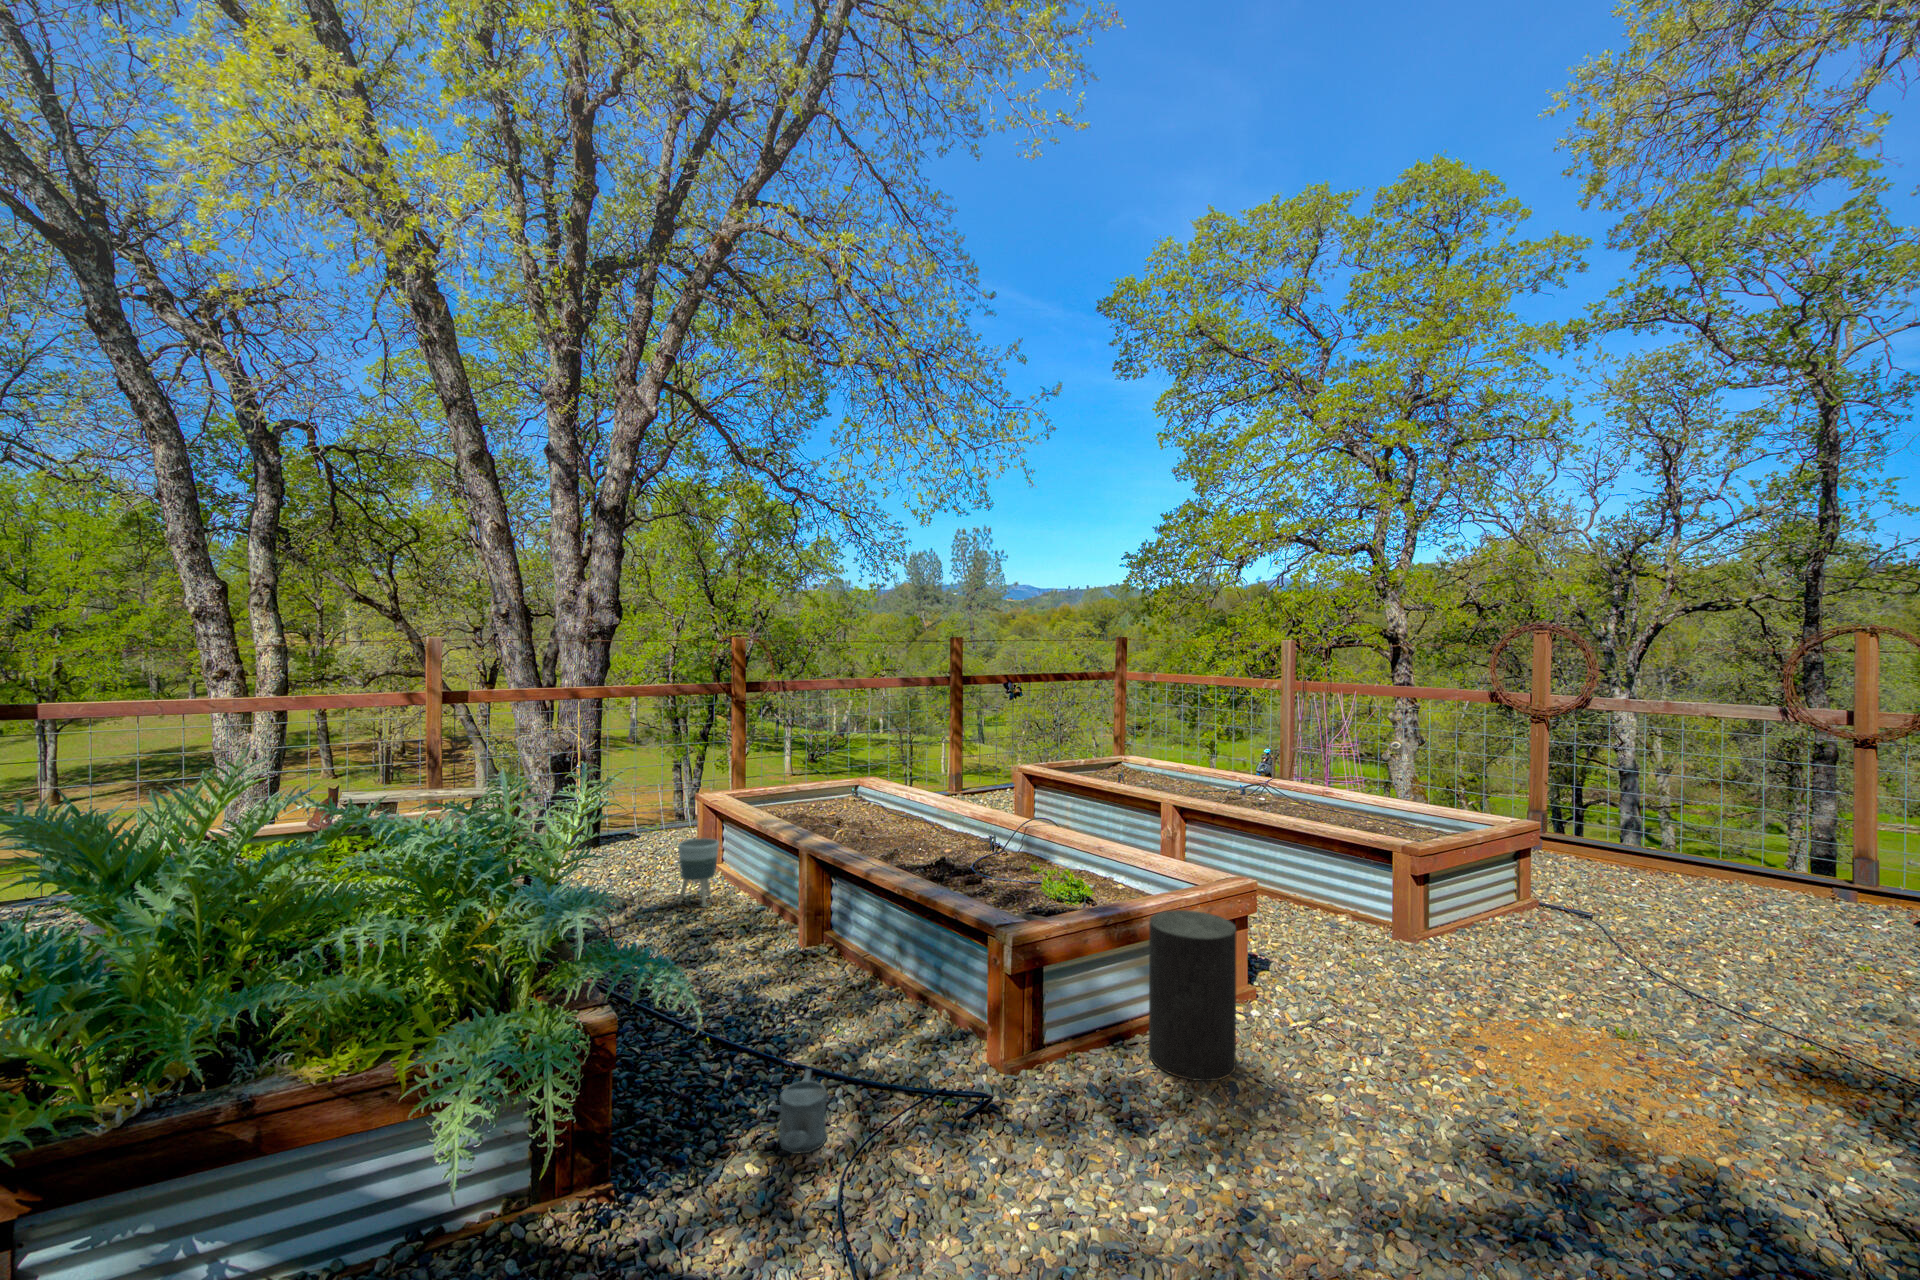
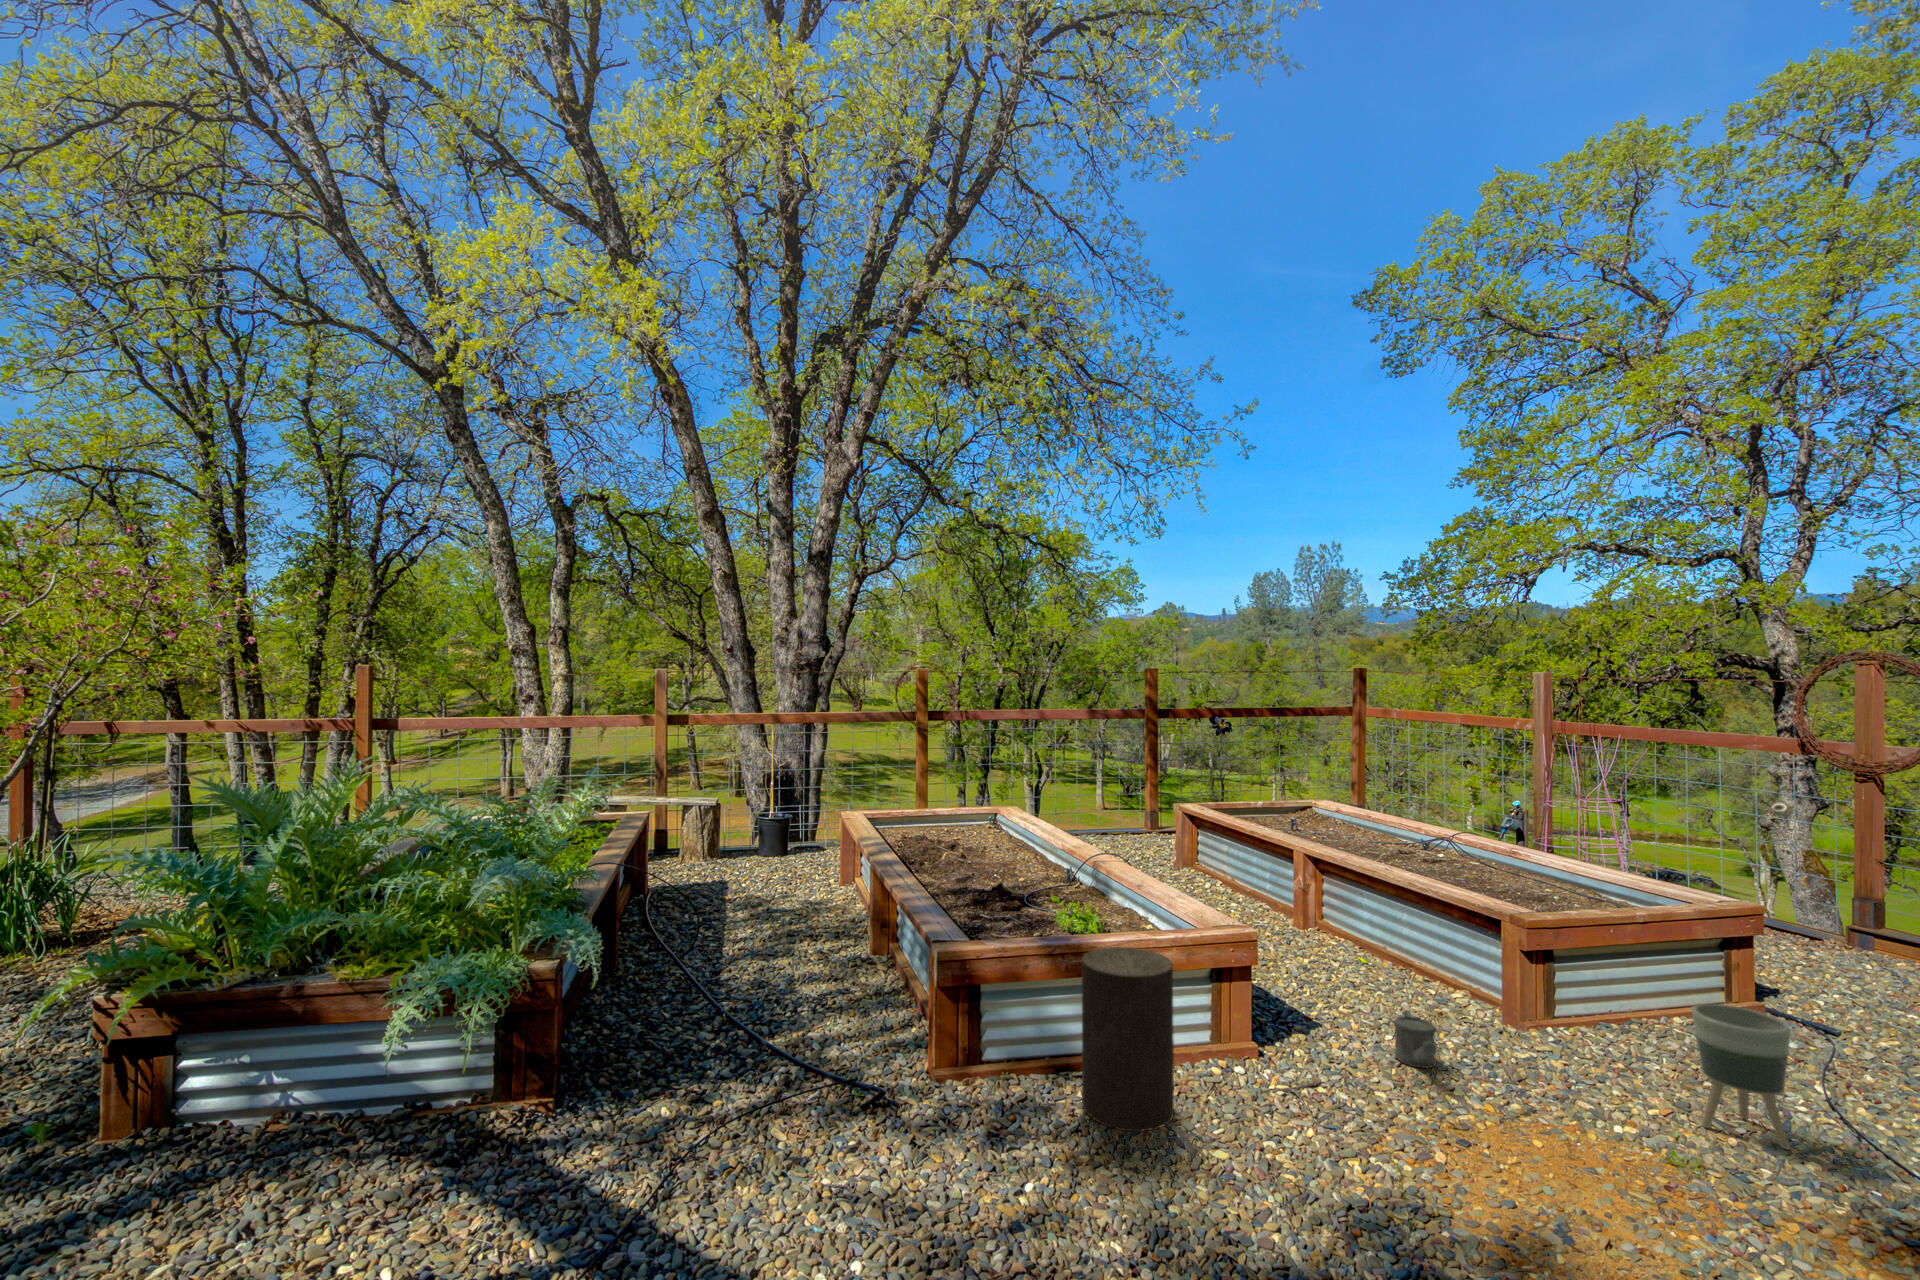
planter: present [678,838,719,907] -> present [1691,1004,1791,1149]
watering can: present [779,1069,828,1154] -> present [1394,1010,1437,1068]

